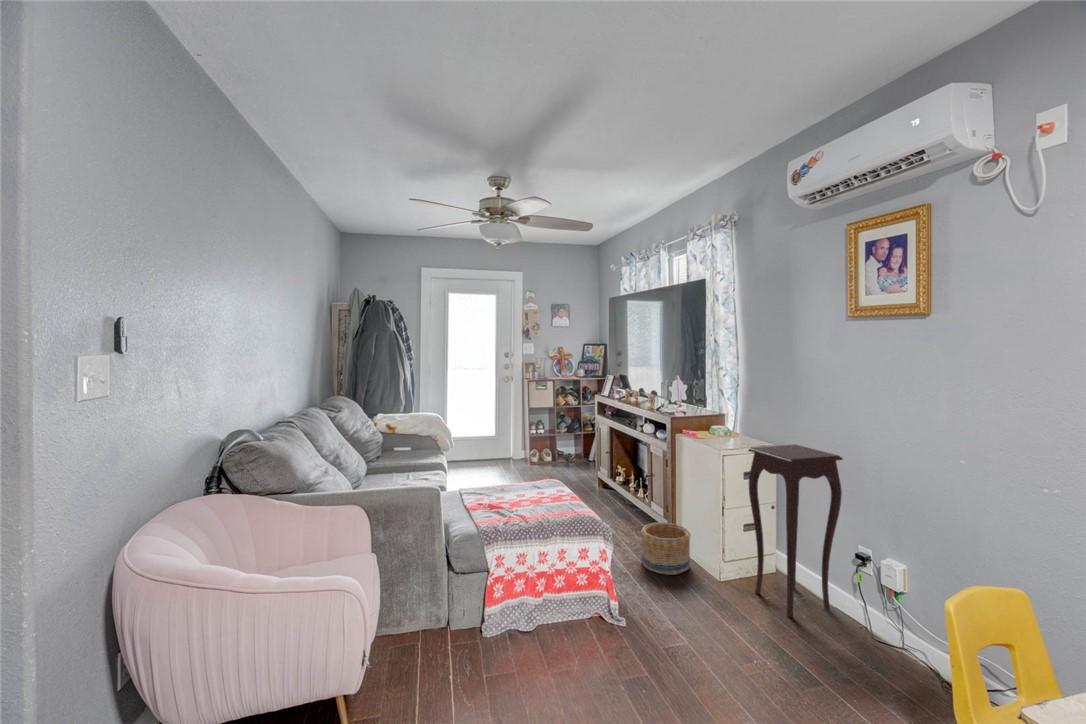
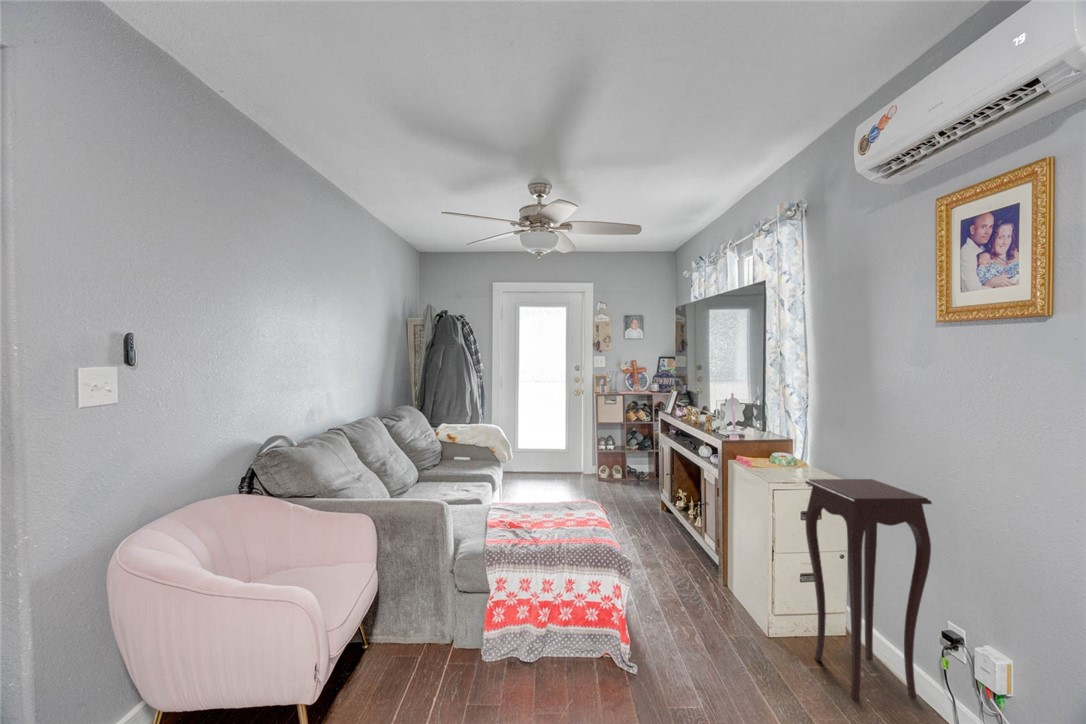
basket: present [641,522,691,575] -> none [682,556,741,621]

